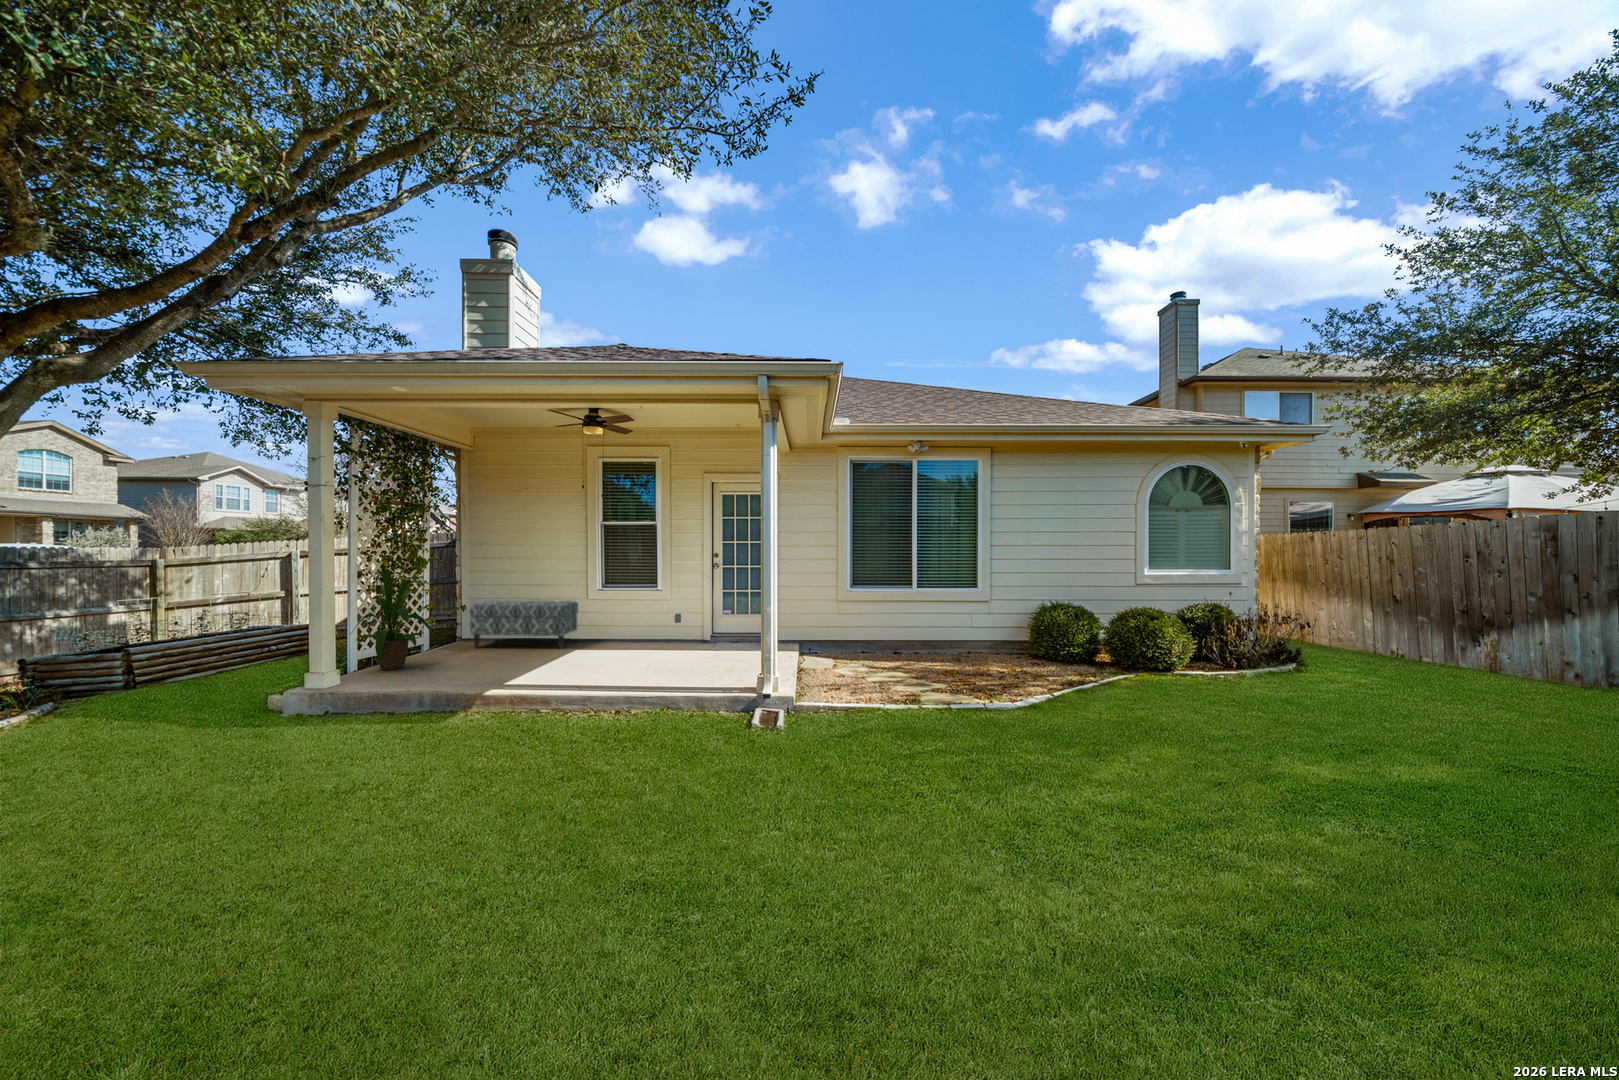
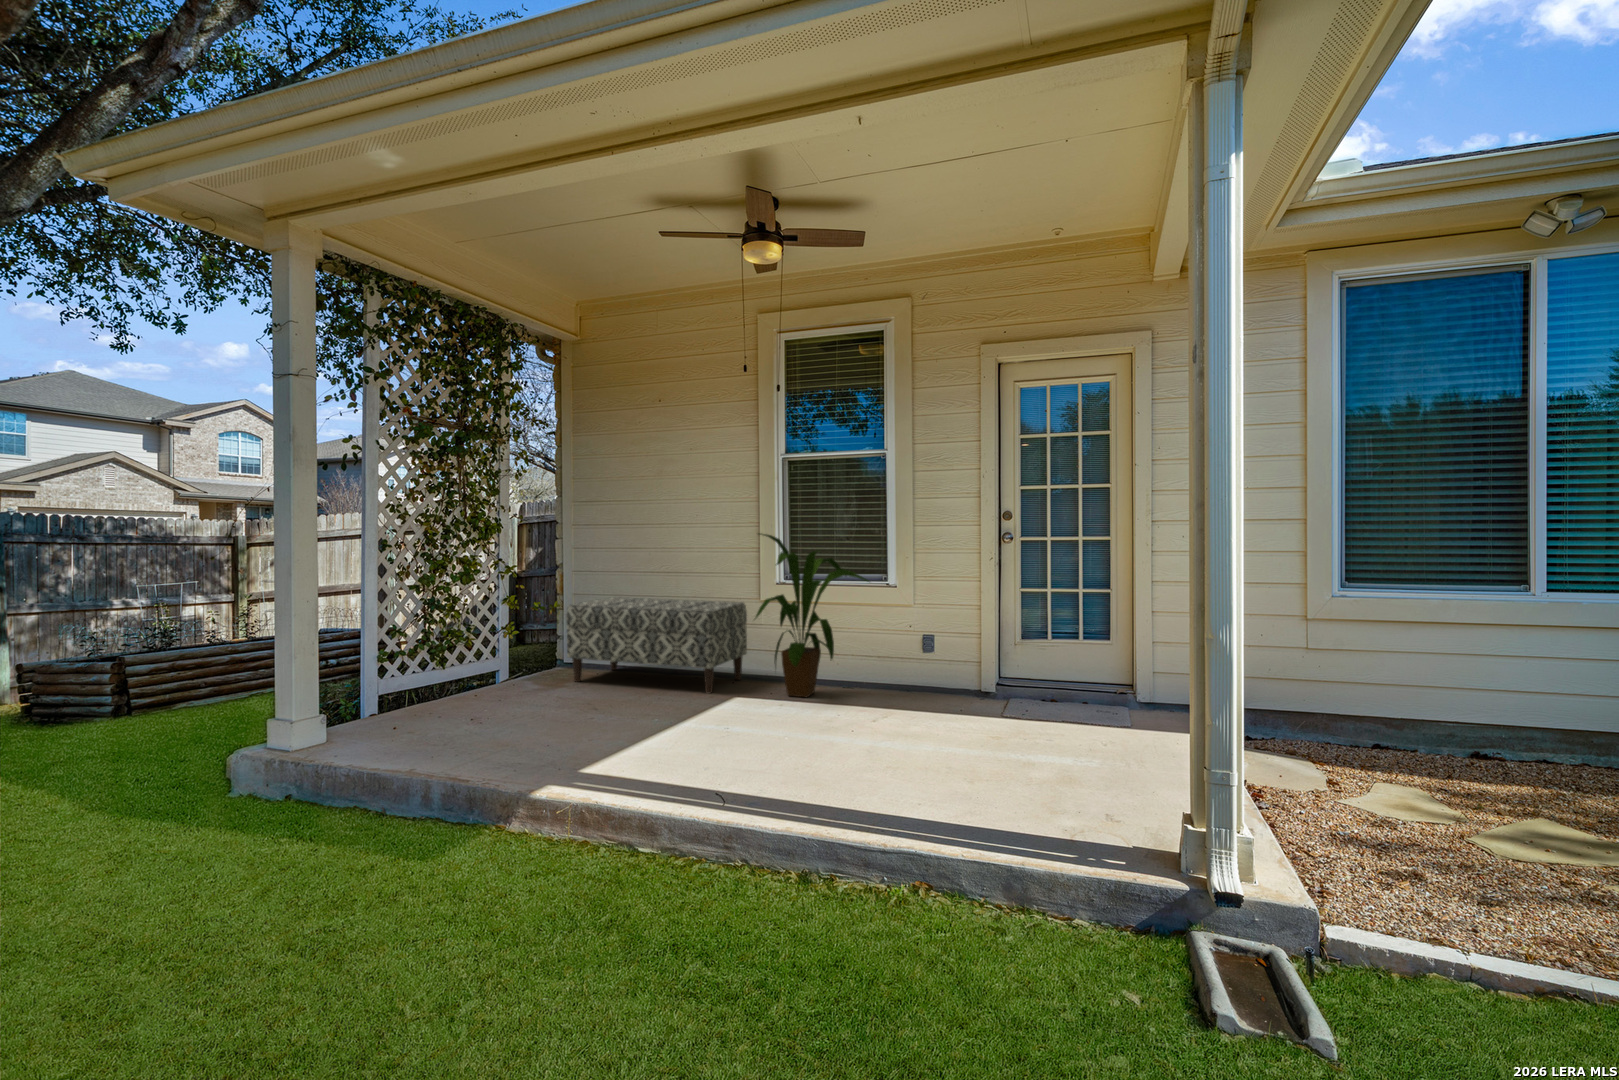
house plant: present [352,571,436,670] -> present [755,533,868,697]

